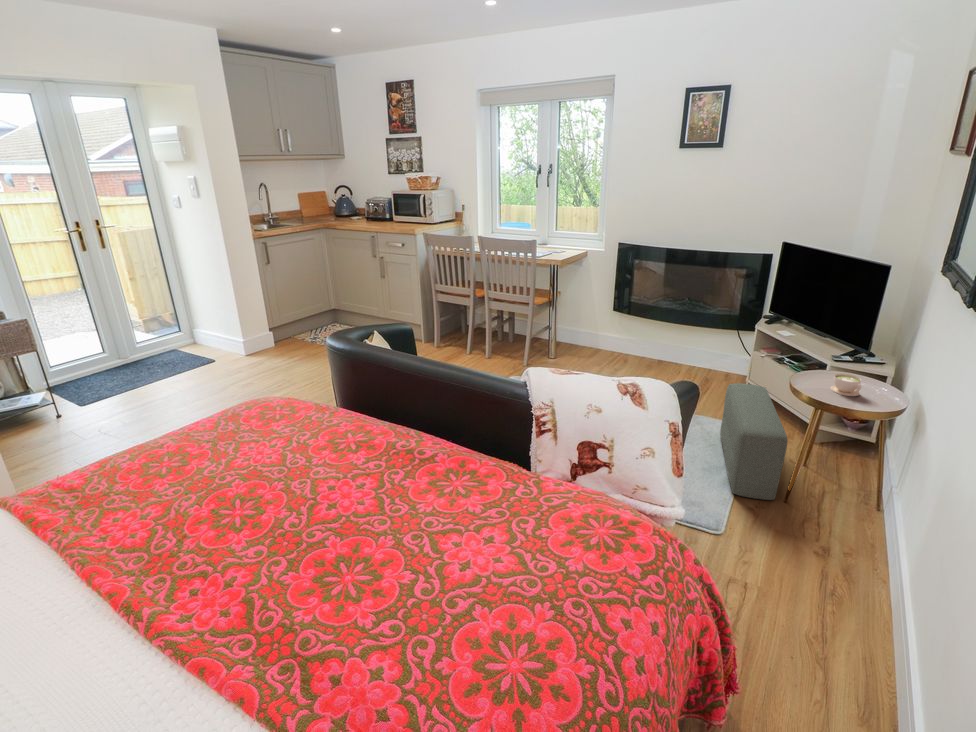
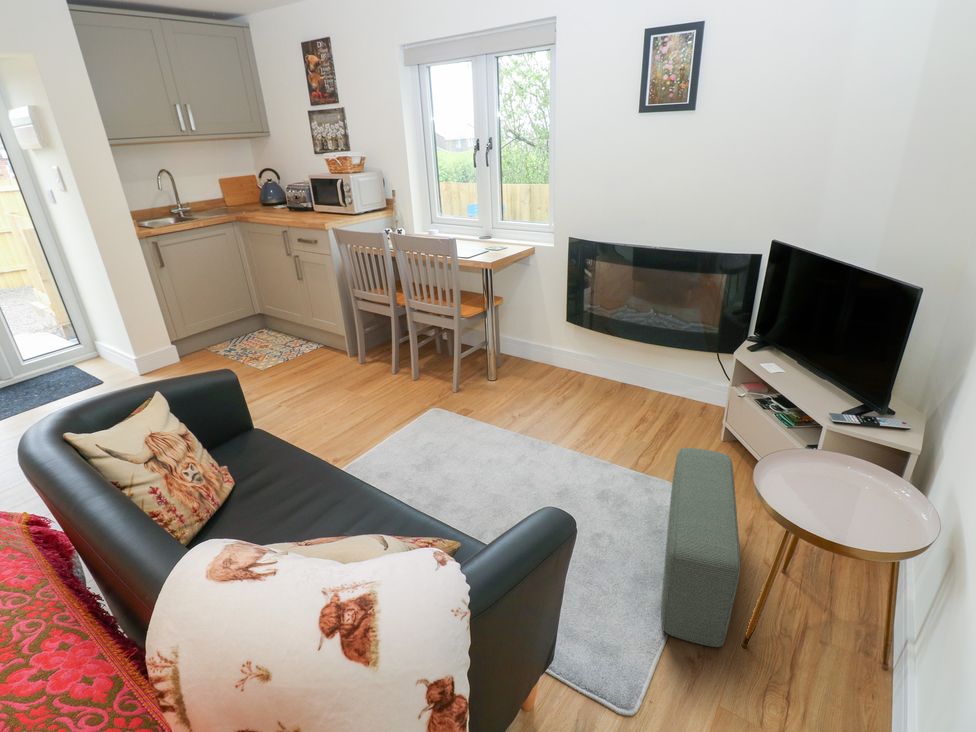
coffee cup: present [831,374,861,396] -> none [810,468,859,510]

